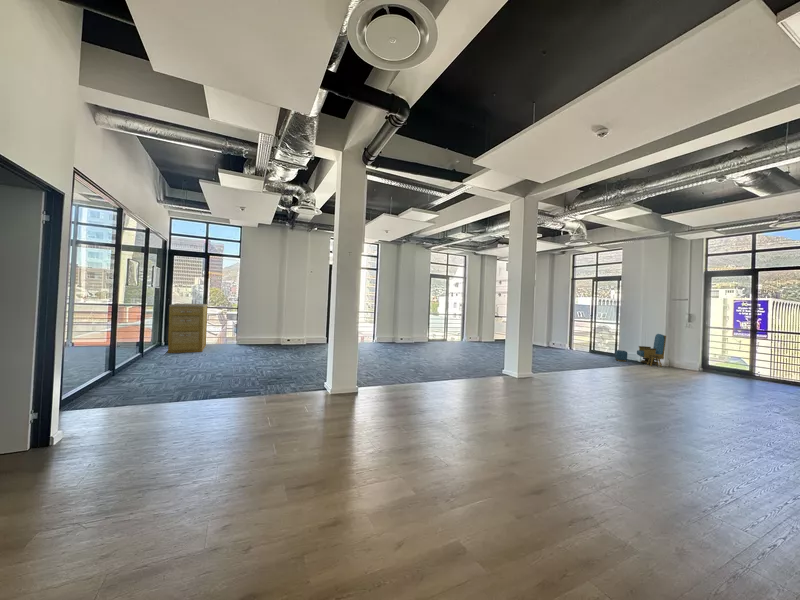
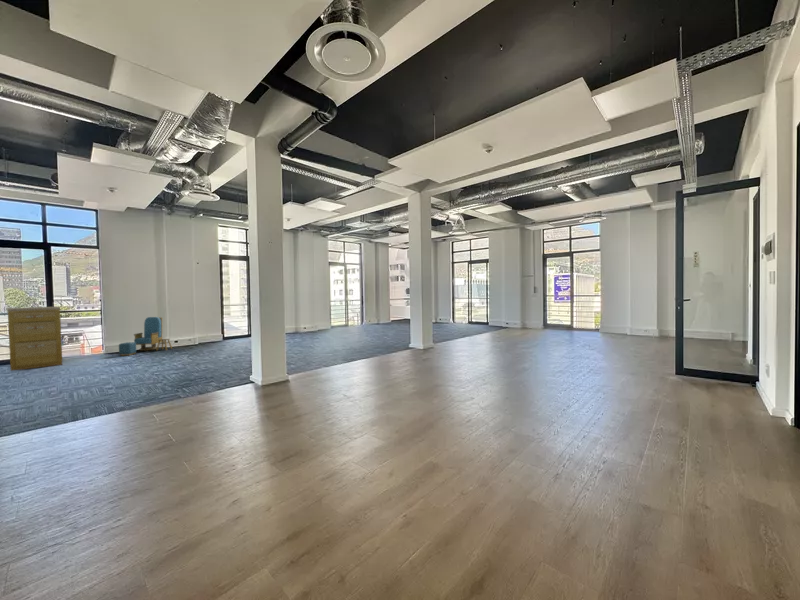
armchair: present [615,334,666,367] -> present [119,317,172,356]

